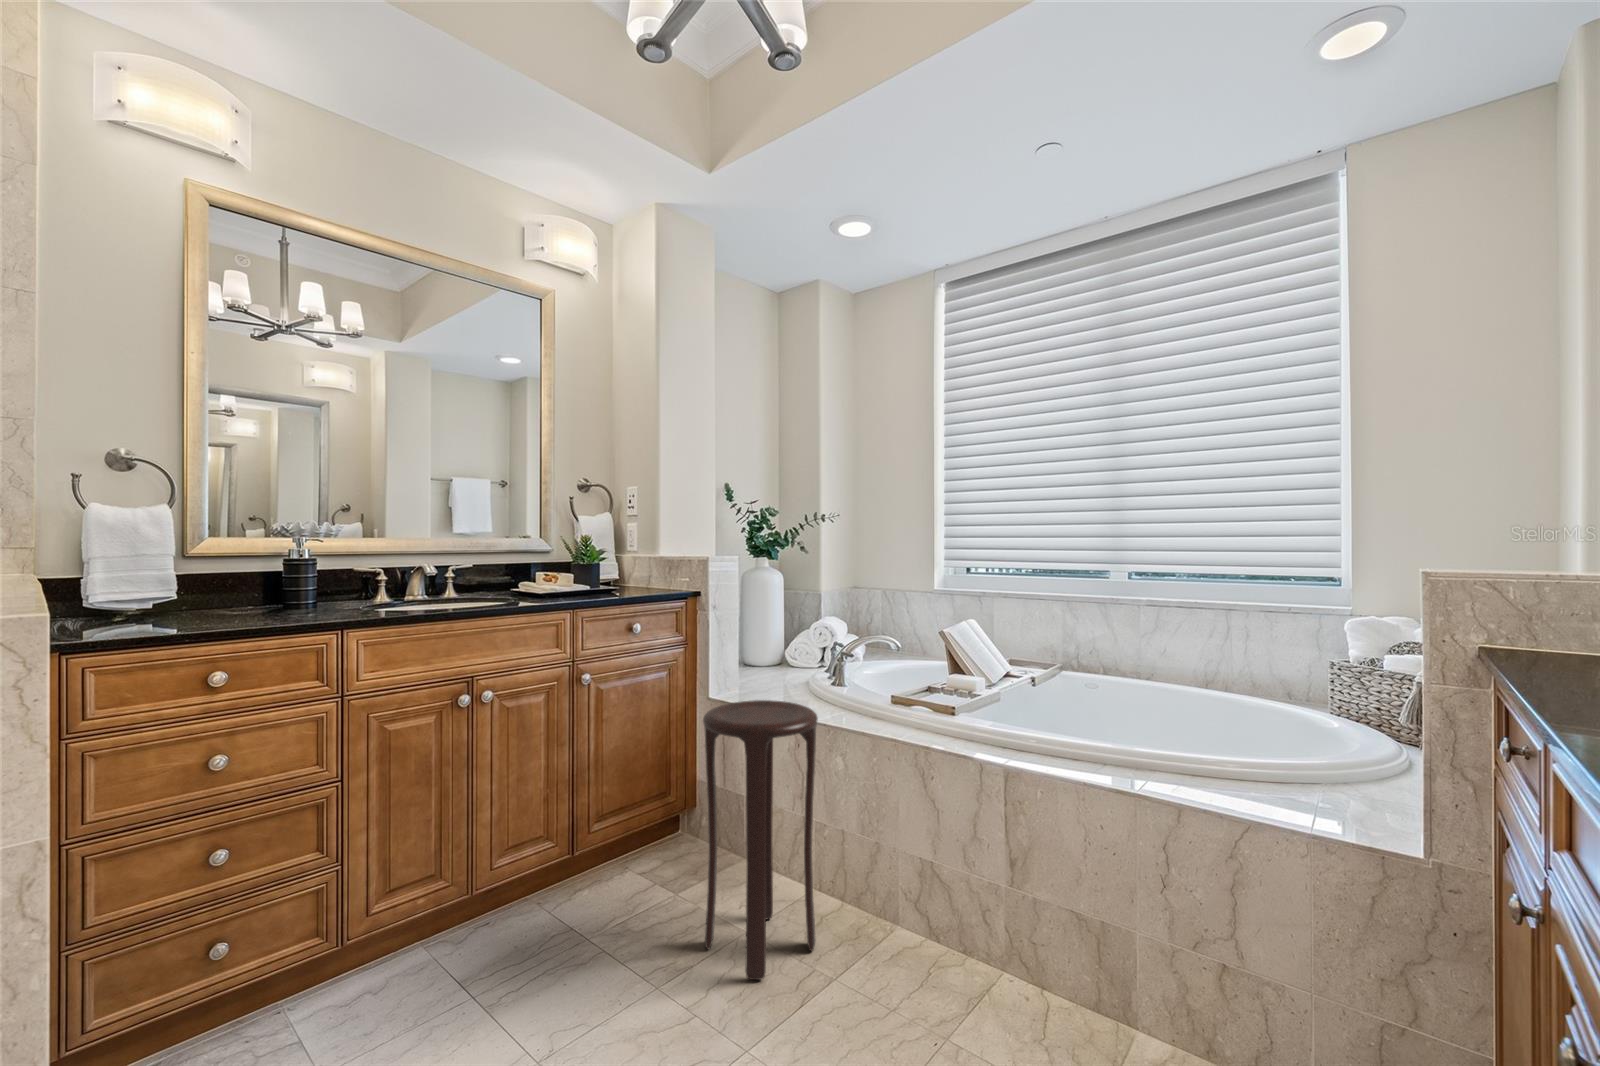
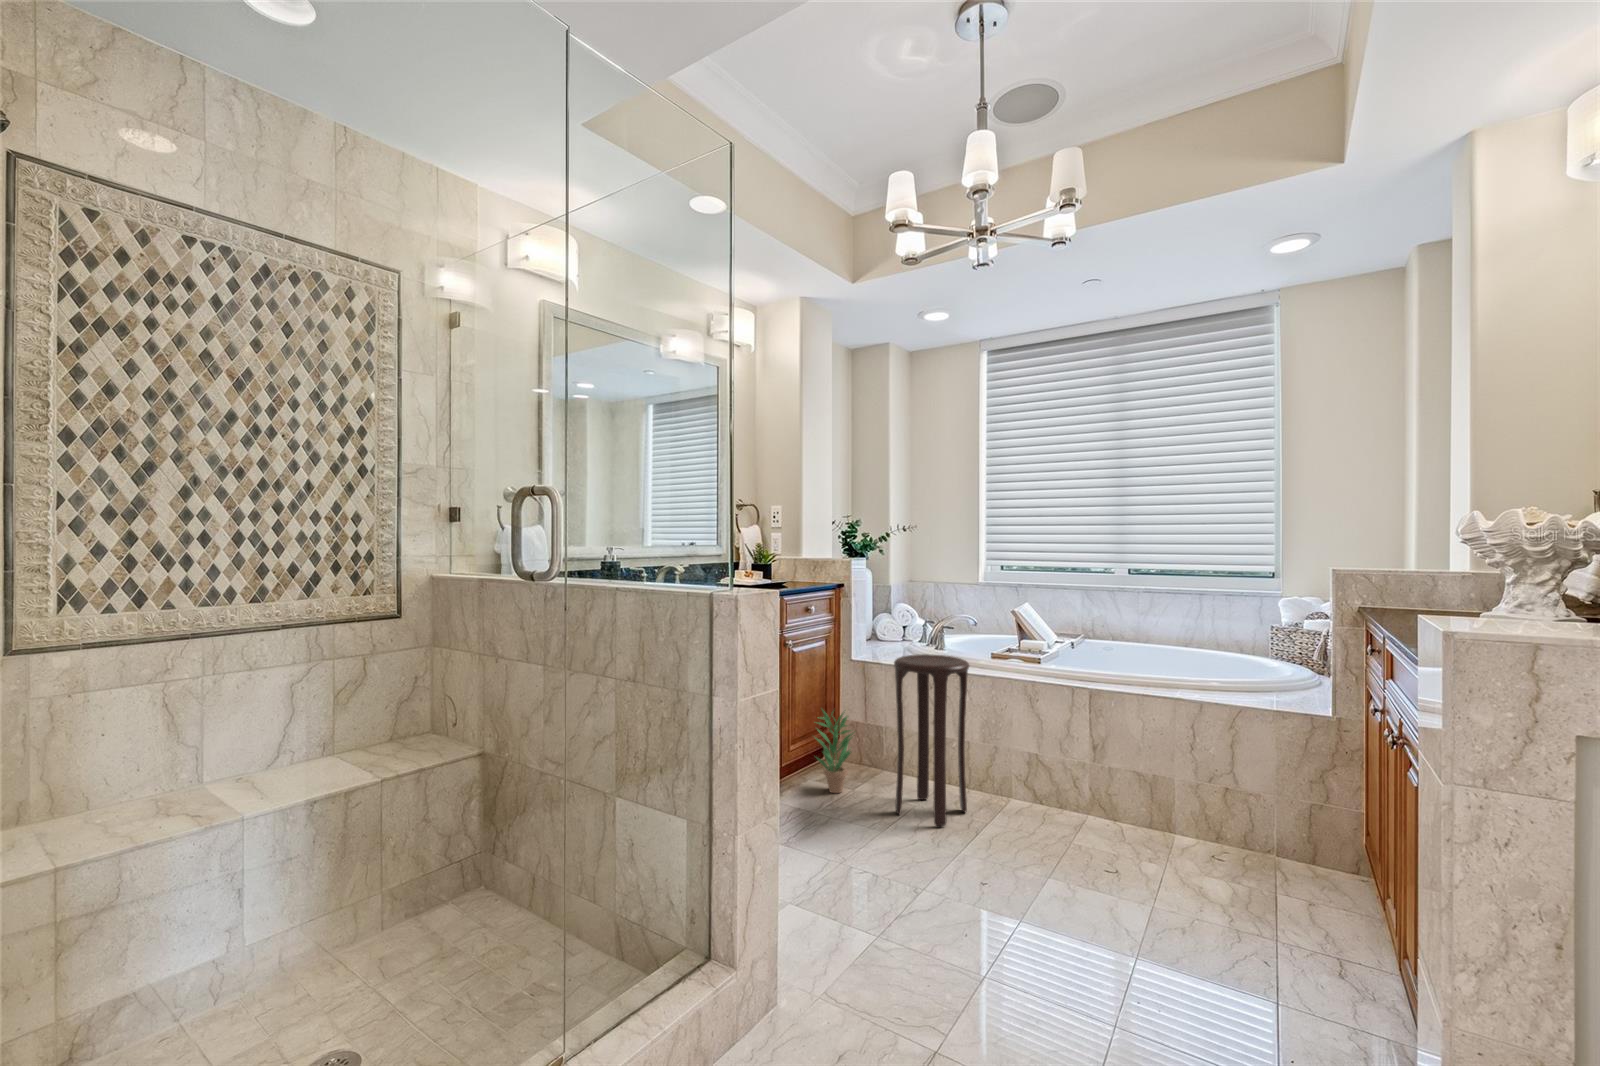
potted plant: none [609,772,679,900] -> present [816,710,852,793]

